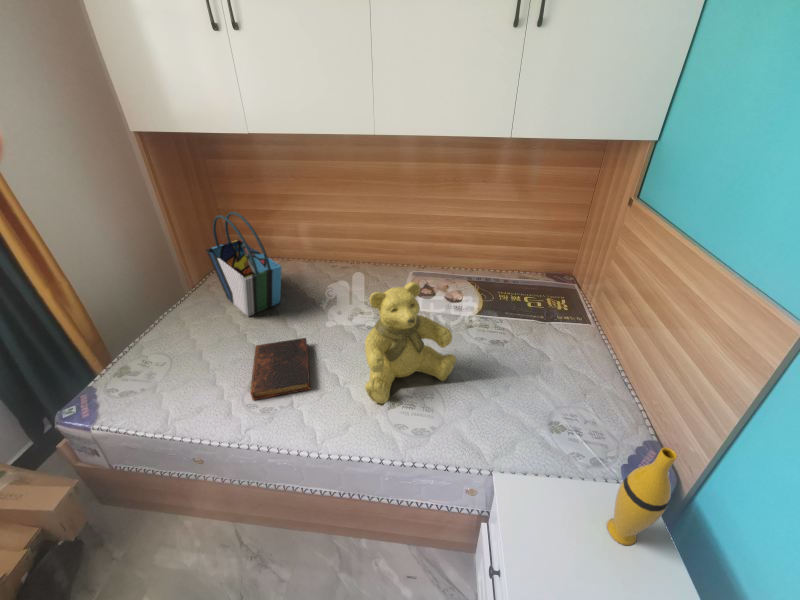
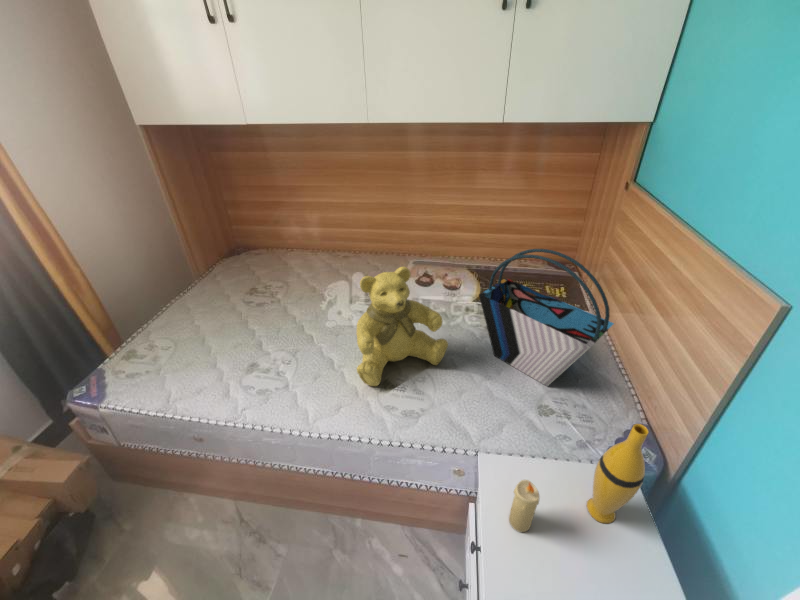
tote bag: present [206,212,281,316] -> present [479,249,614,386]
book: present [250,338,310,400] -> none [247,323,306,382]
candle: none [531,504,565,557] -> present [509,480,540,532]

